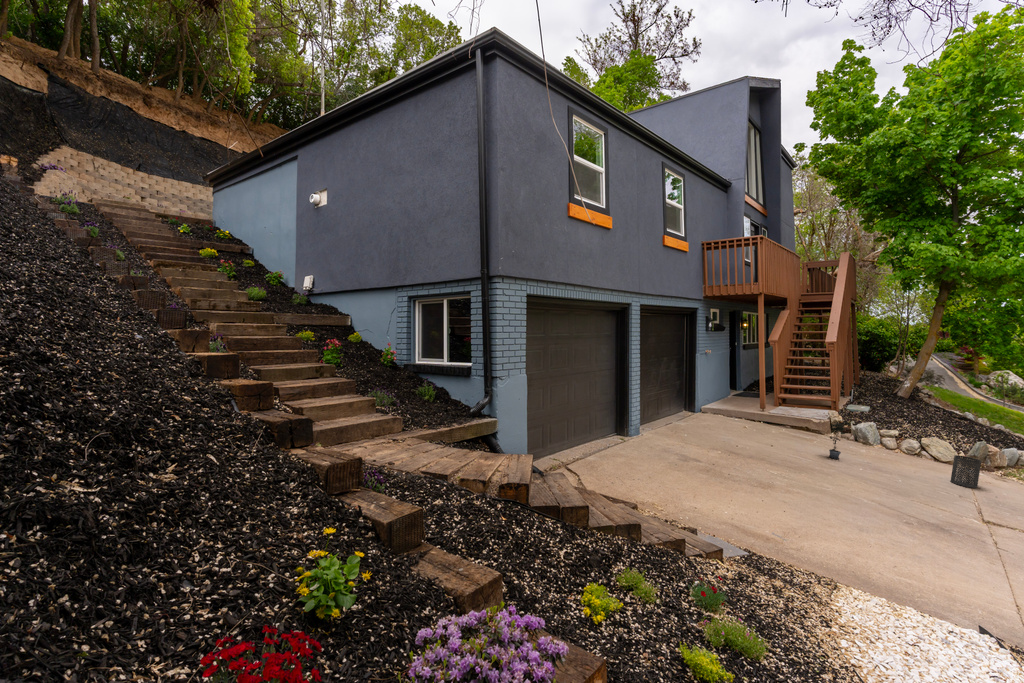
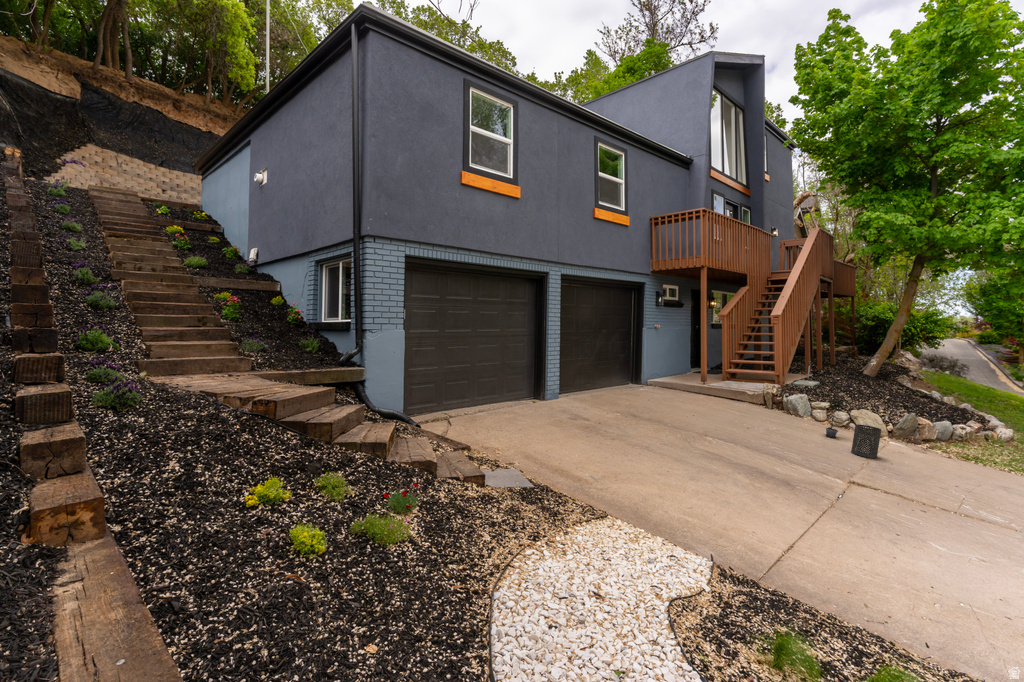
potted plant: present [829,419,850,459] -> present [826,396,848,438]

